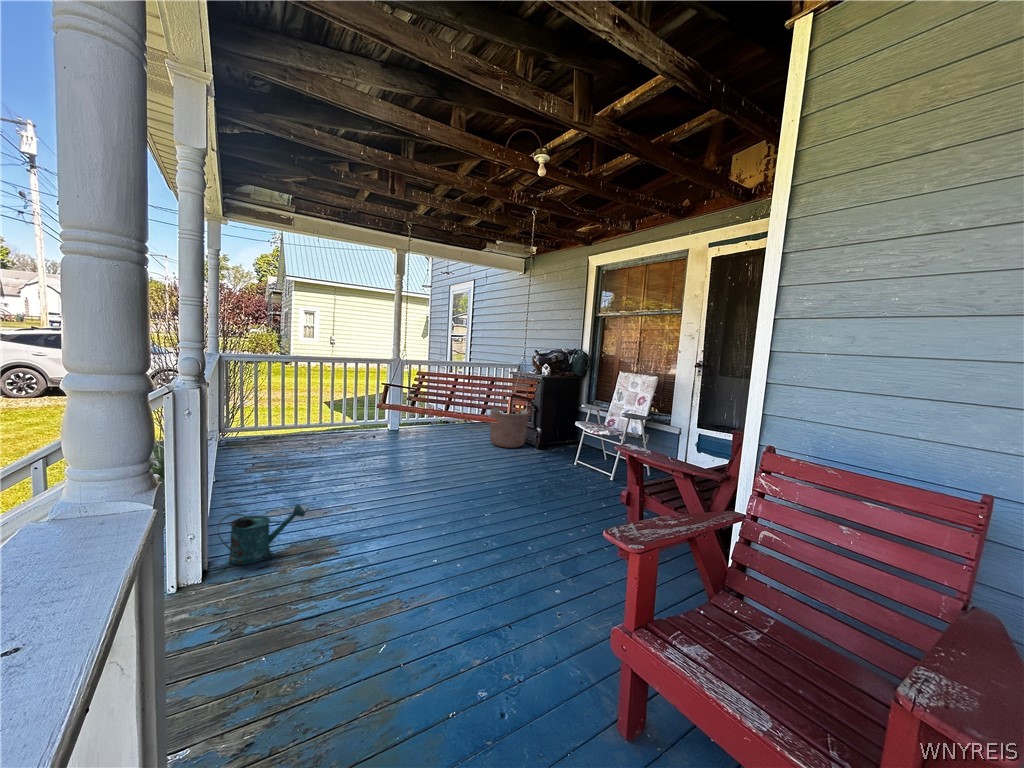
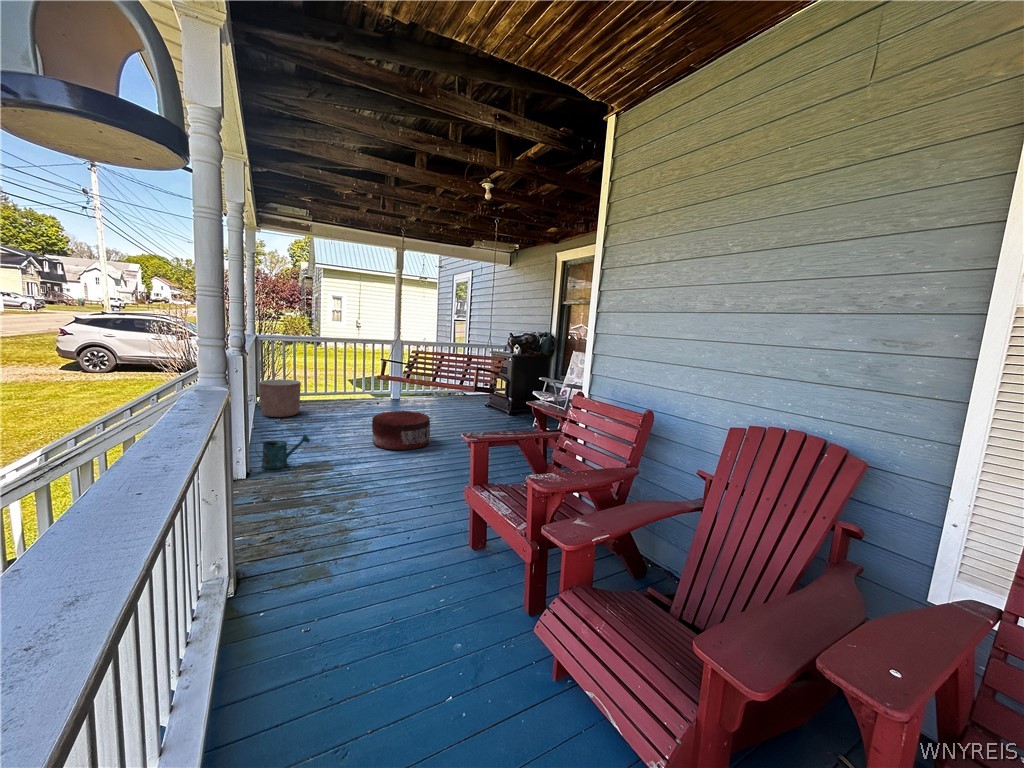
planter: present [490,408,528,448] -> present [259,379,301,417]
pouf: none [387,453,465,513] -> present [372,410,430,450]

